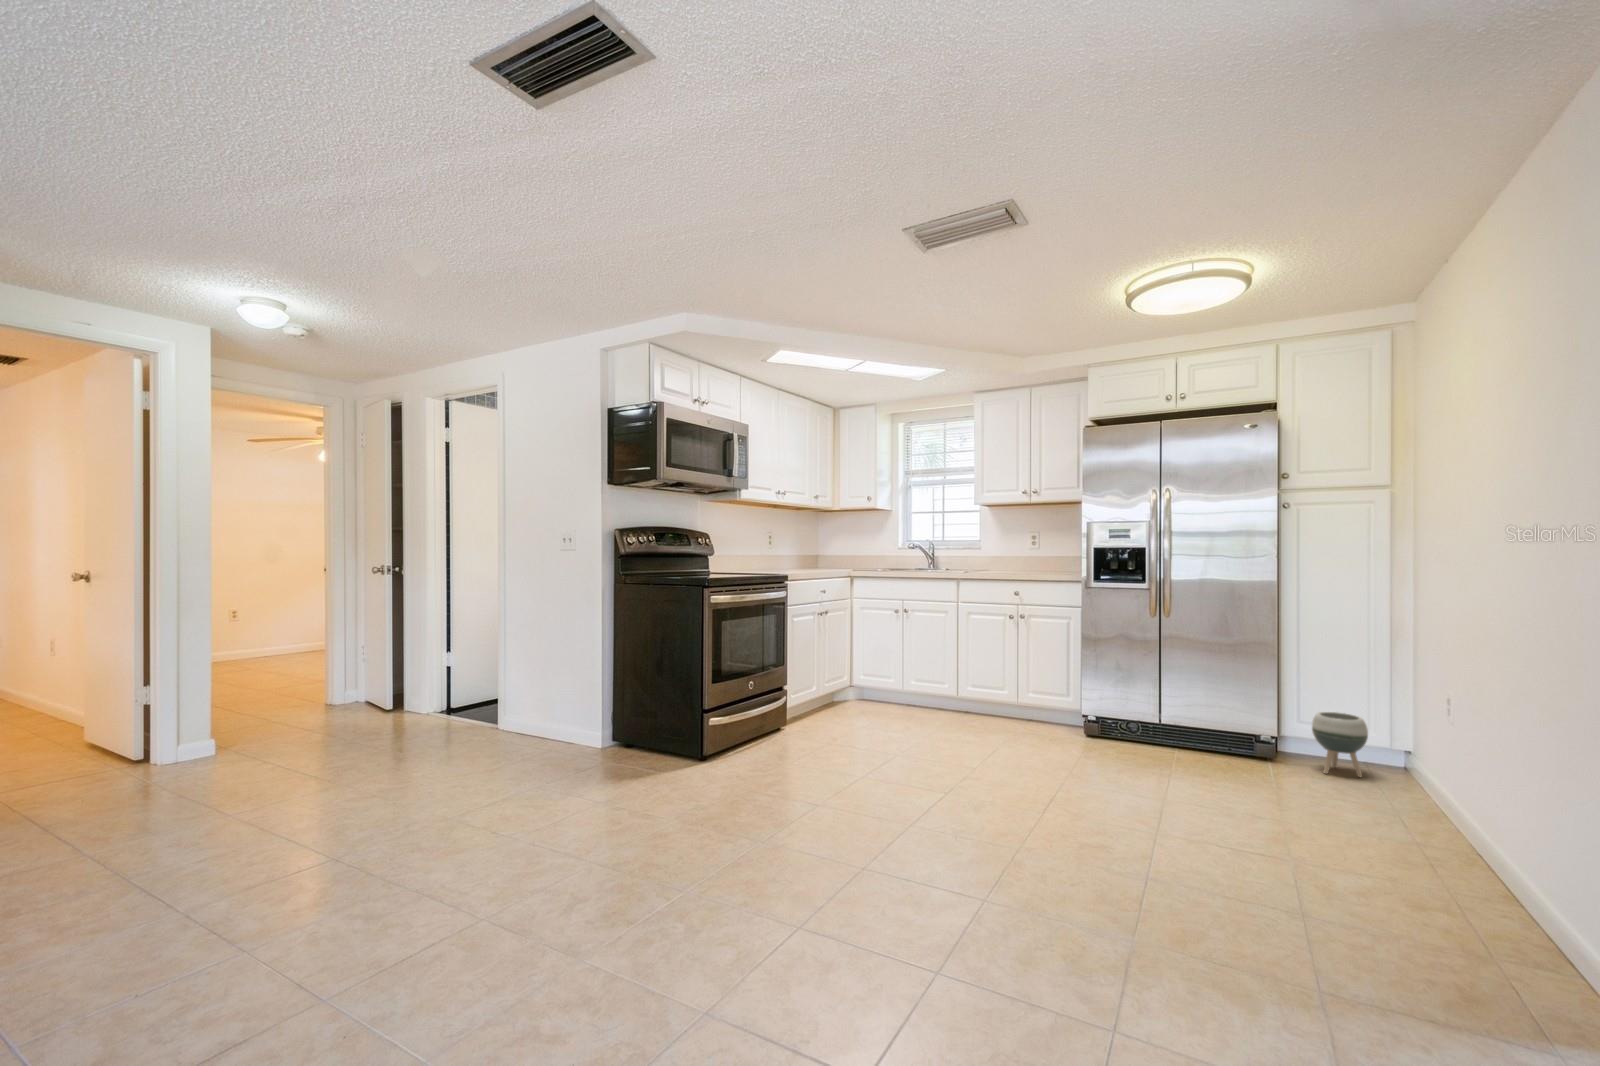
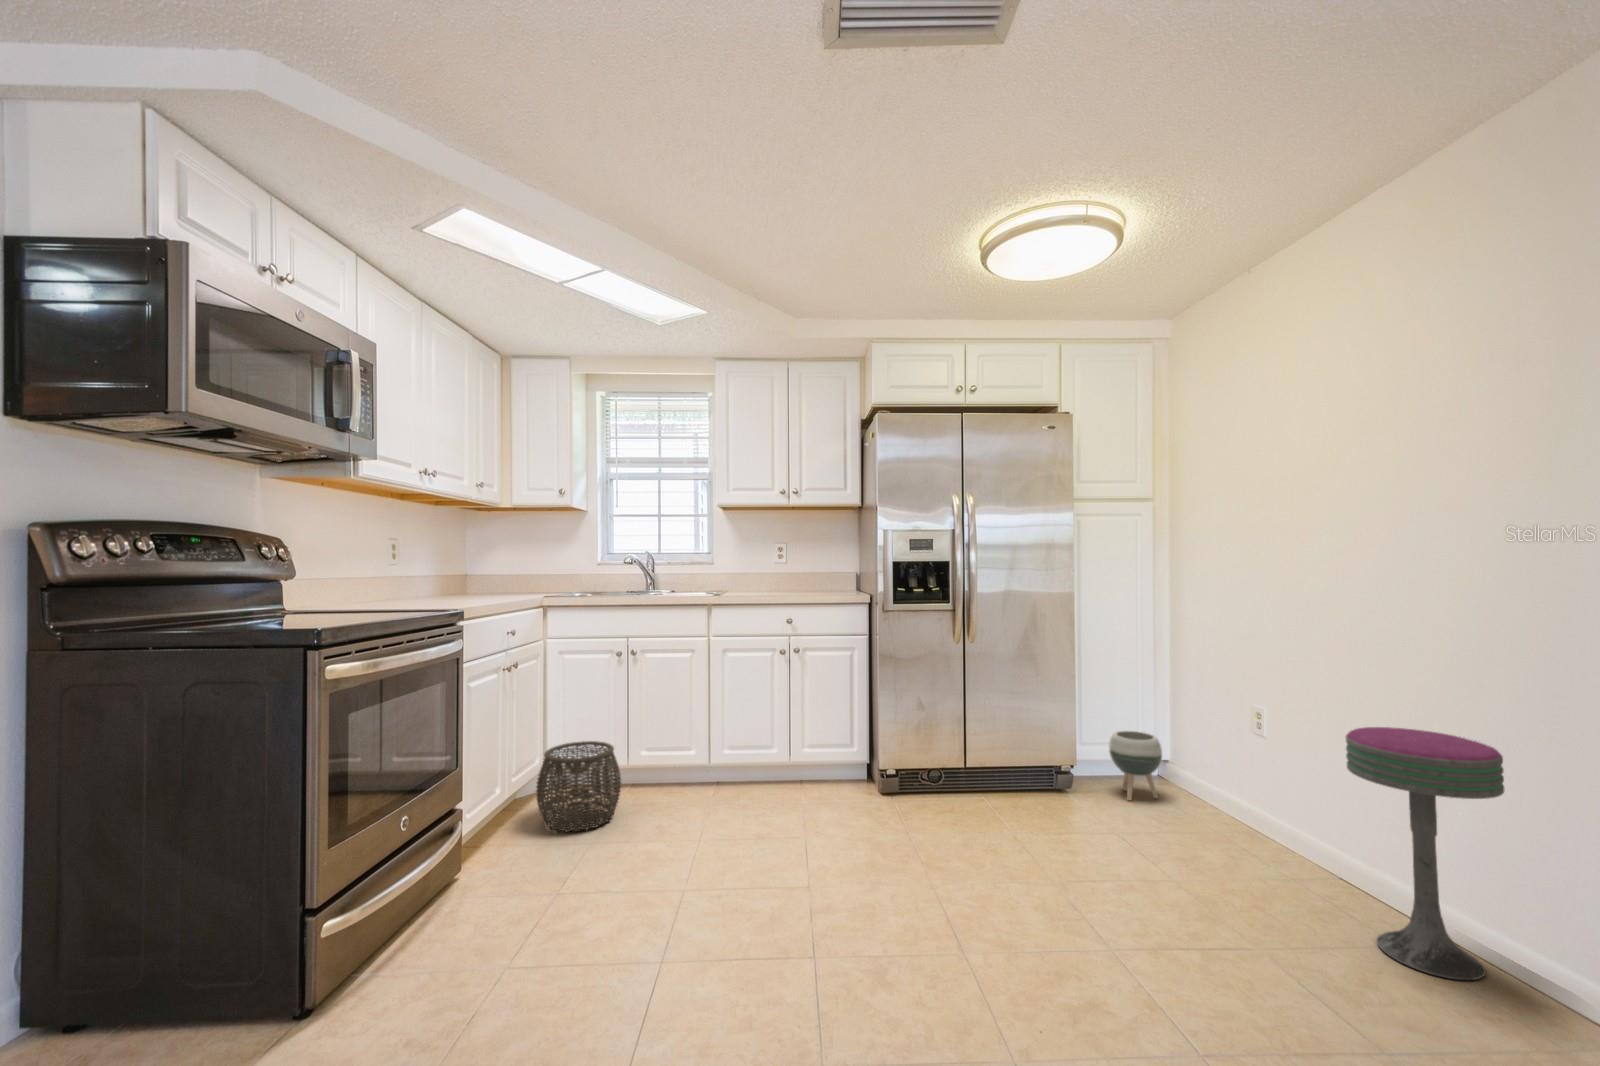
woven basket: none [838,667,892,721] -> present [536,741,621,832]
bar stool: none [1373,695,1504,900] -> present [1346,727,1504,980]

